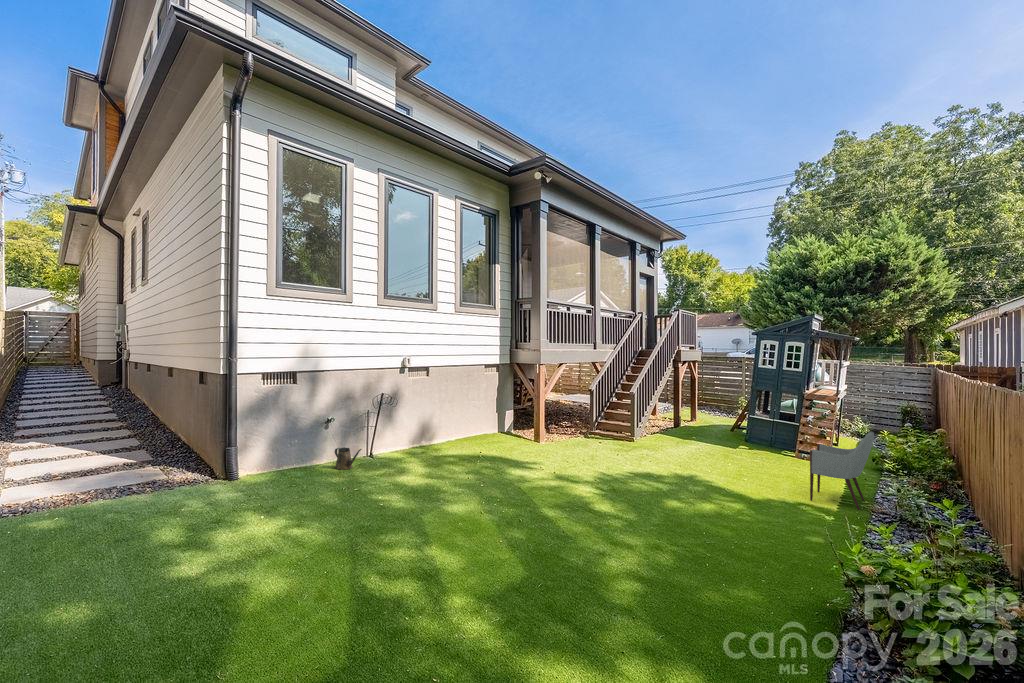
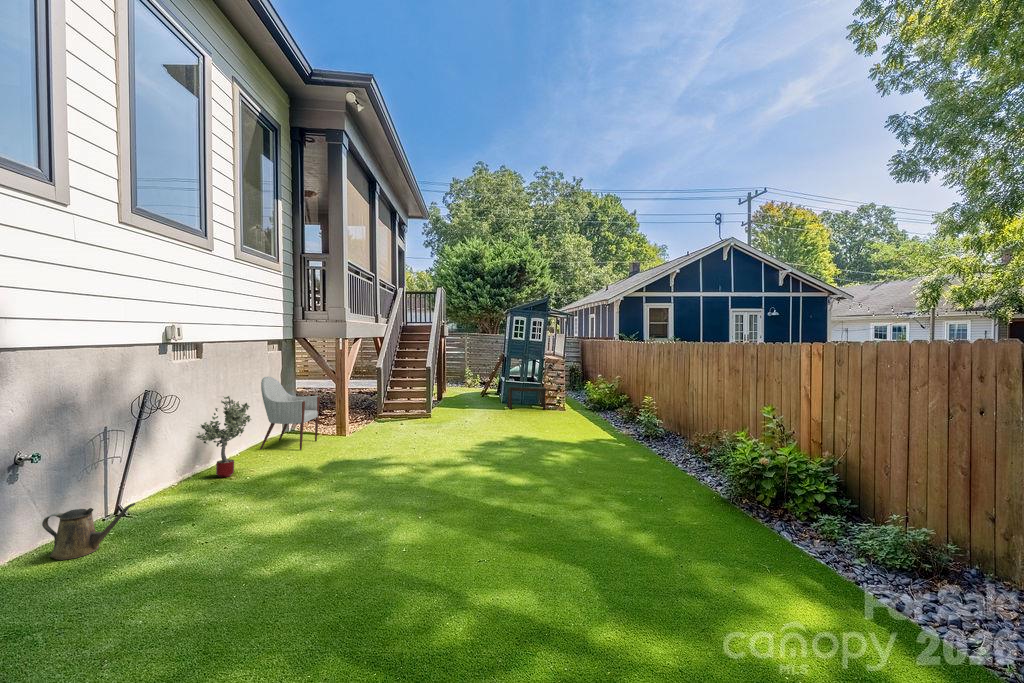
potted tree: none [421,400,457,452] -> present [196,396,251,478]
bench: none [738,418,788,449] -> present [507,387,546,410]
chair: present [810,432,874,510] -> present [260,377,320,450]

